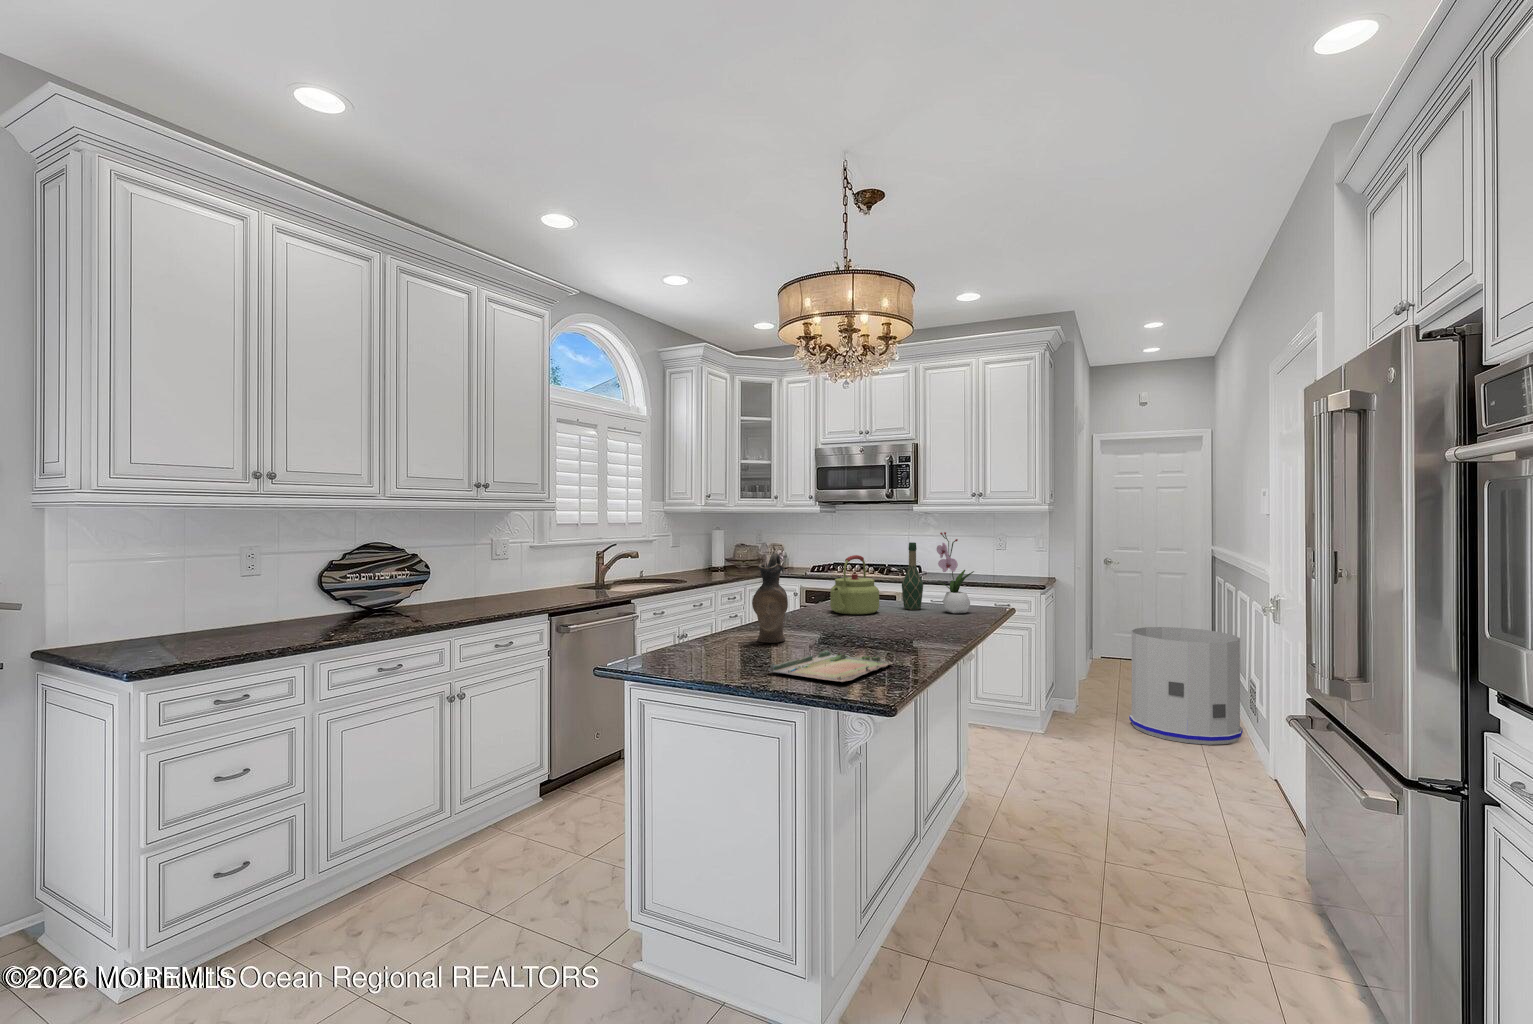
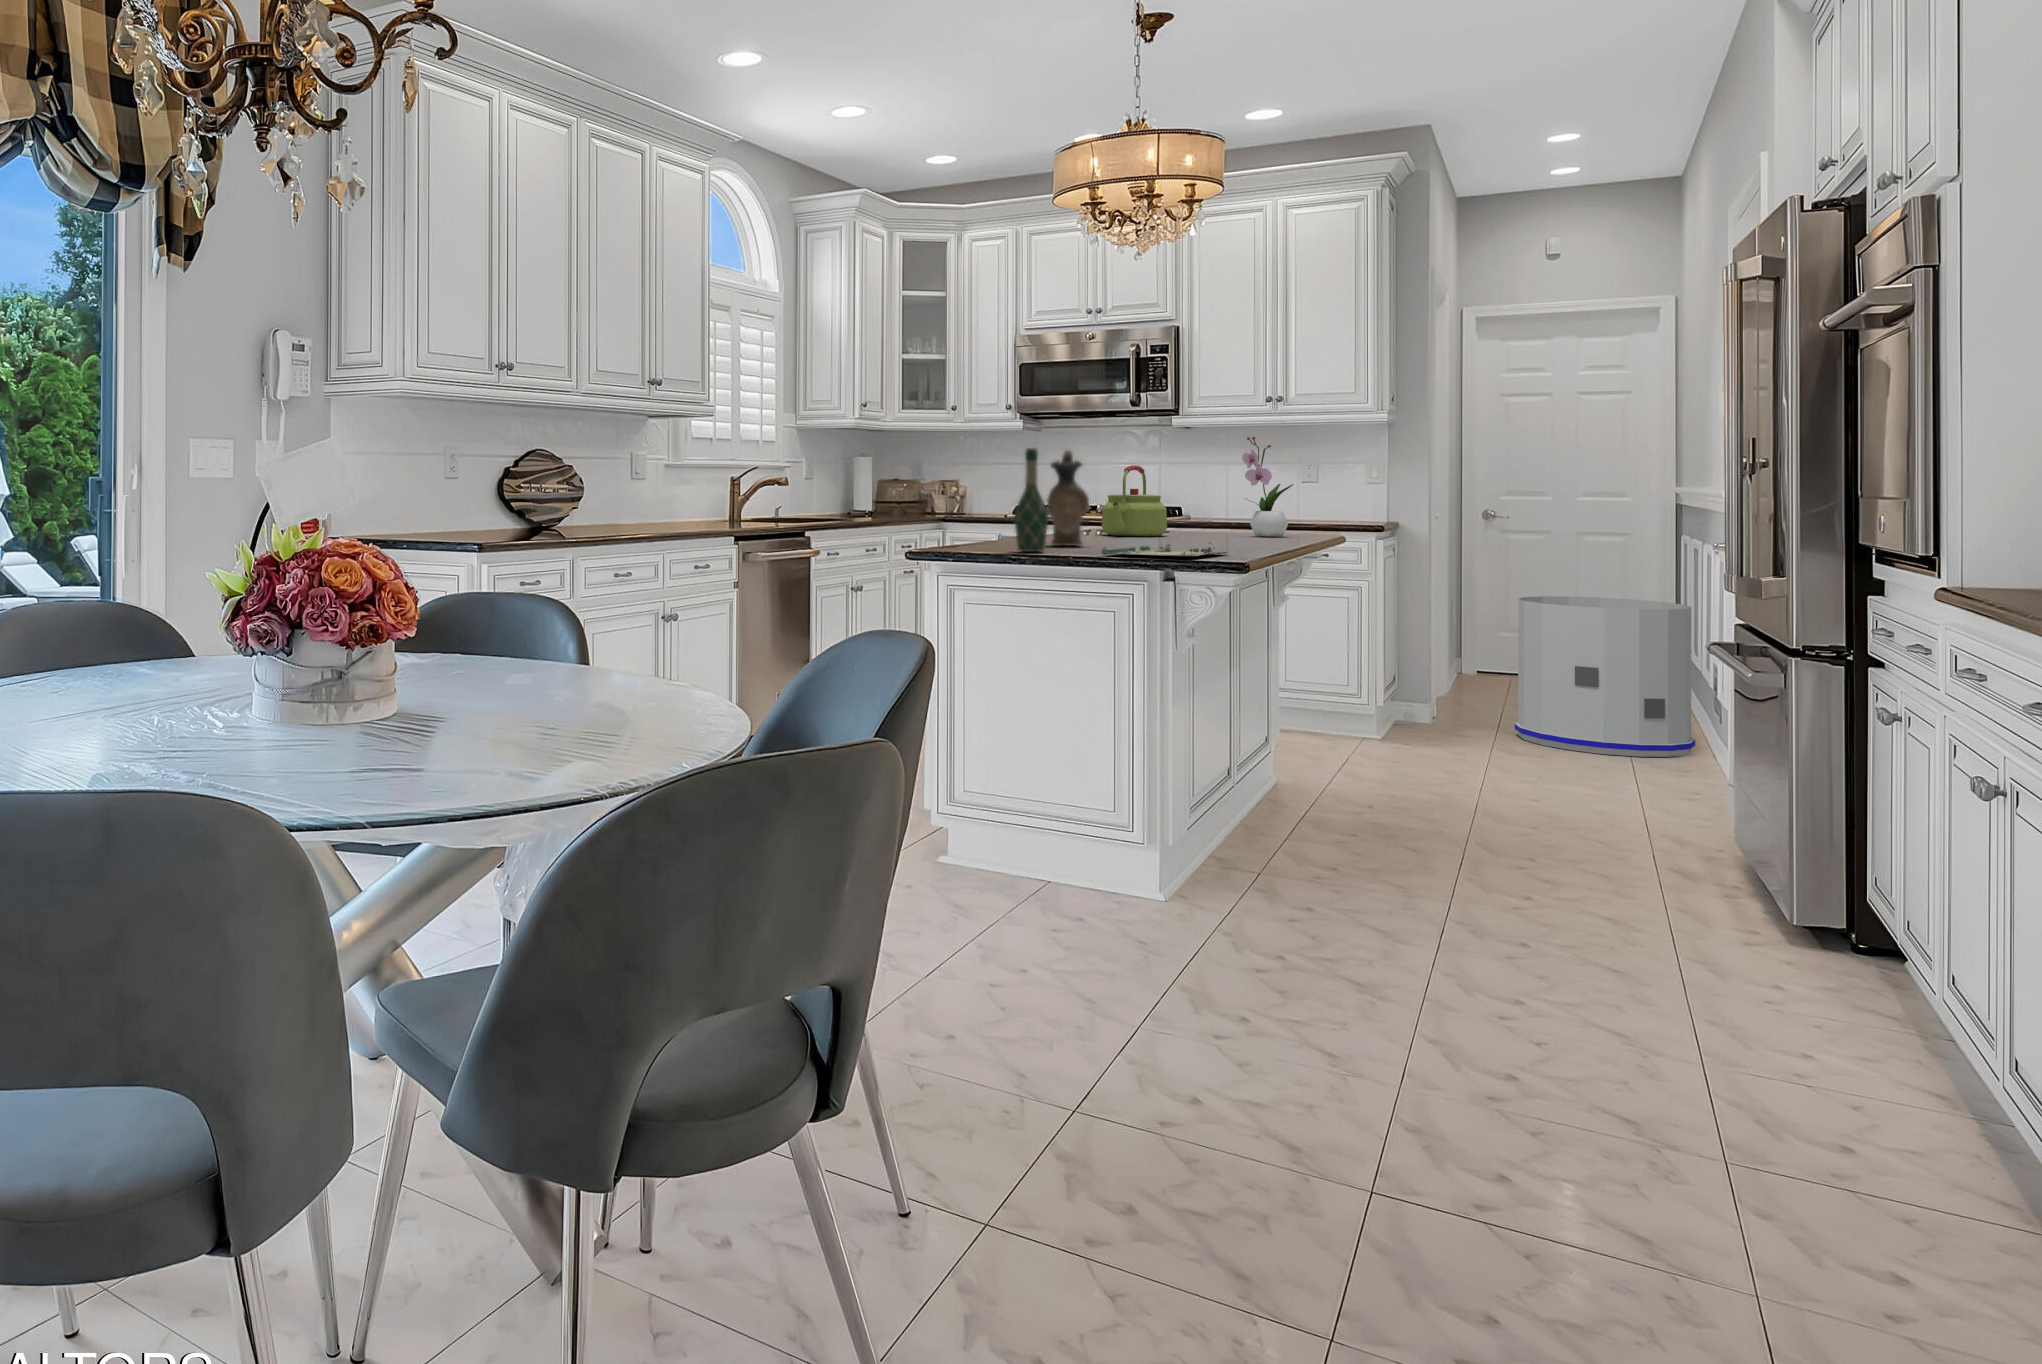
wine bottle: present [902,542,923,610] -> present [1014,448,1049,552]

